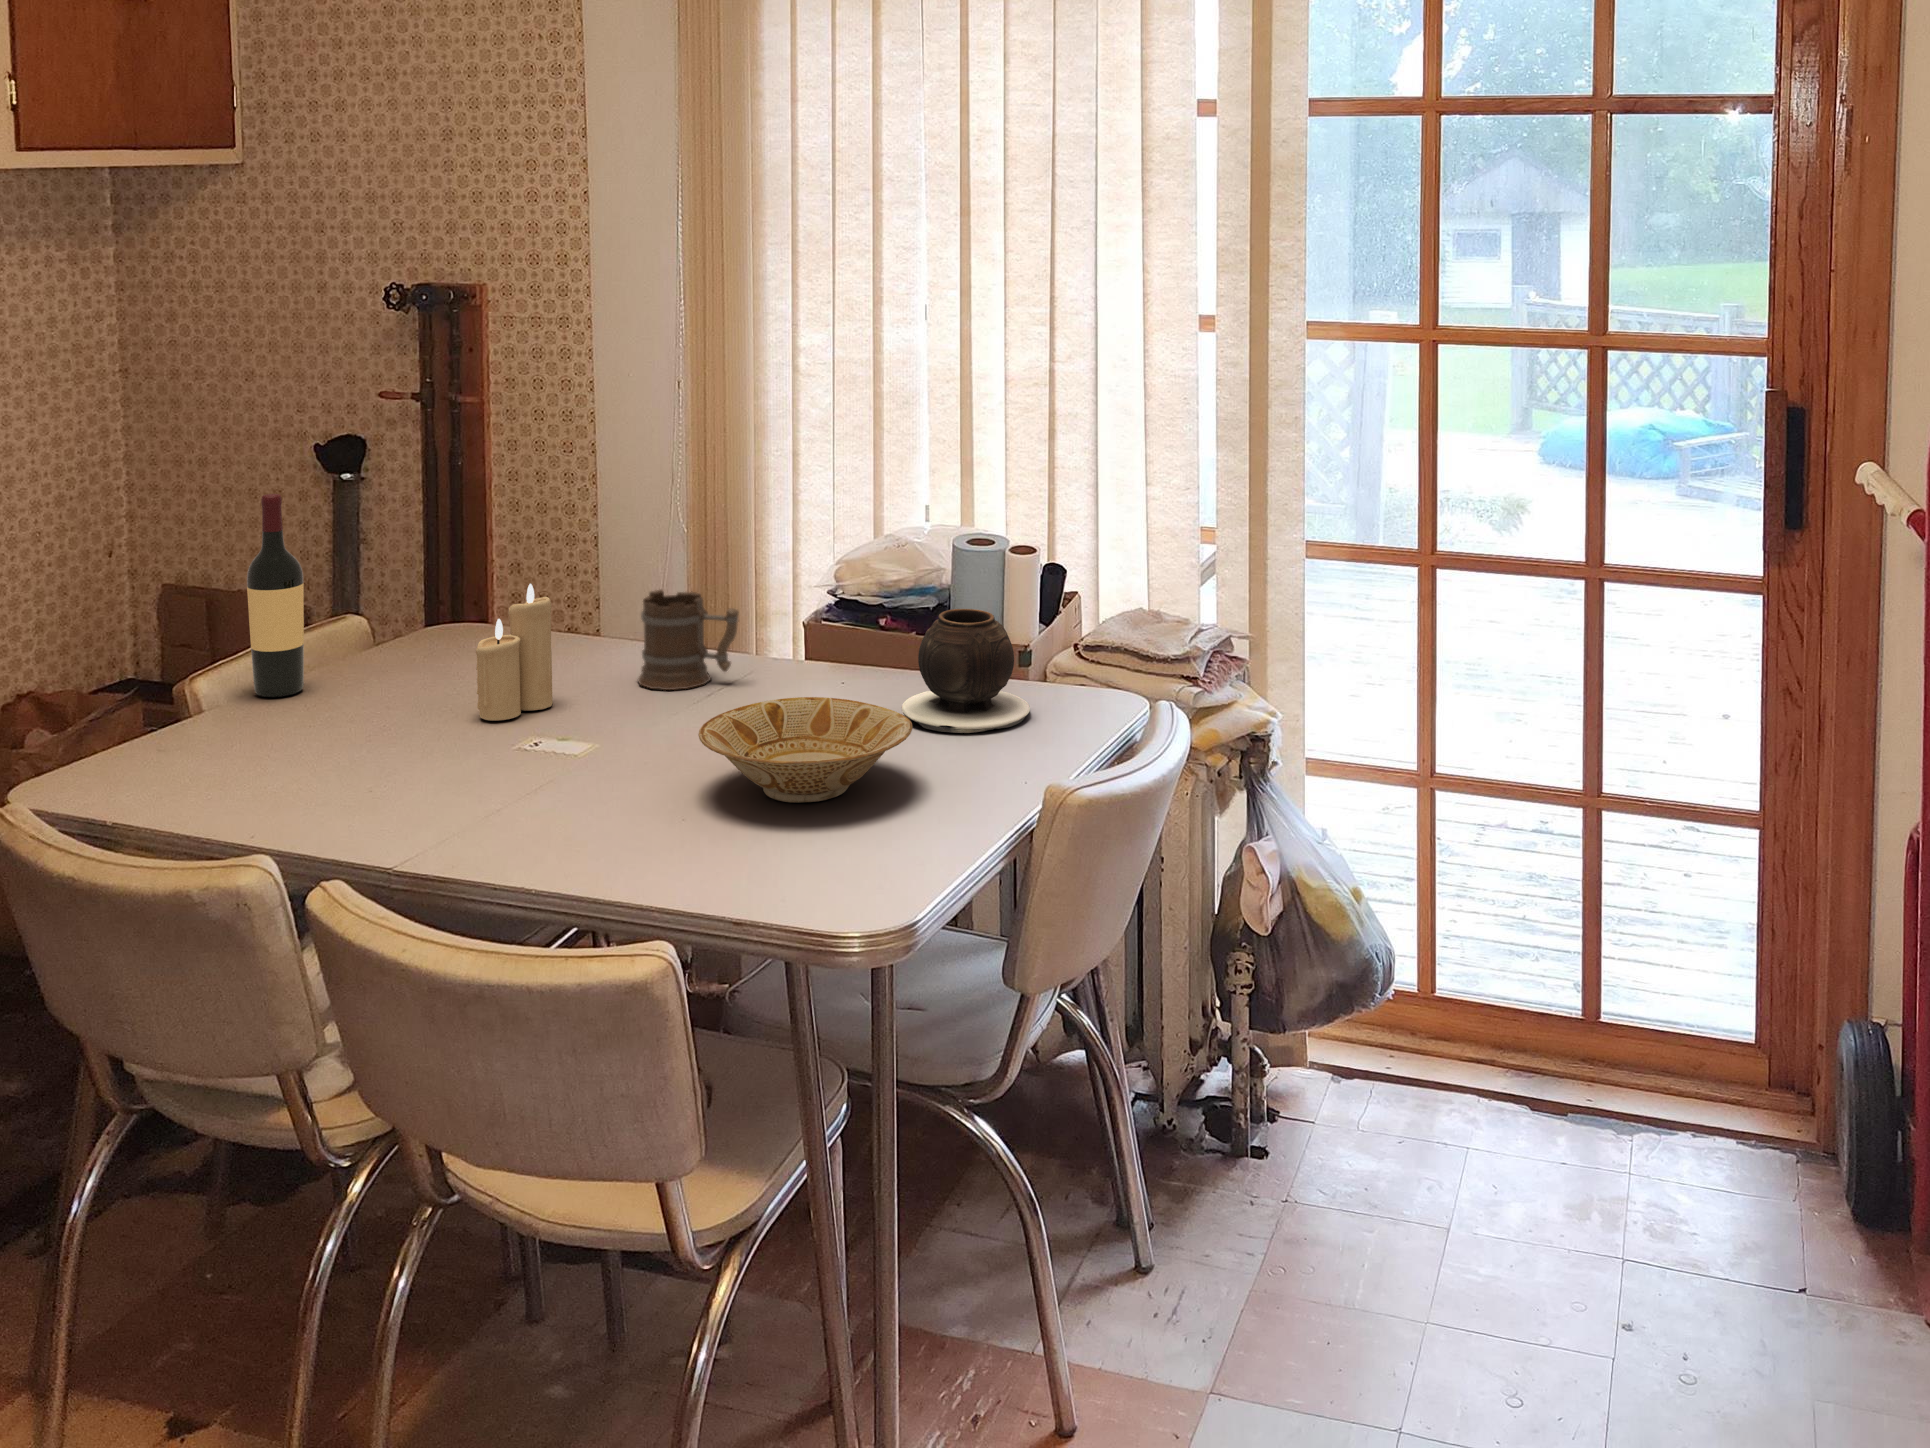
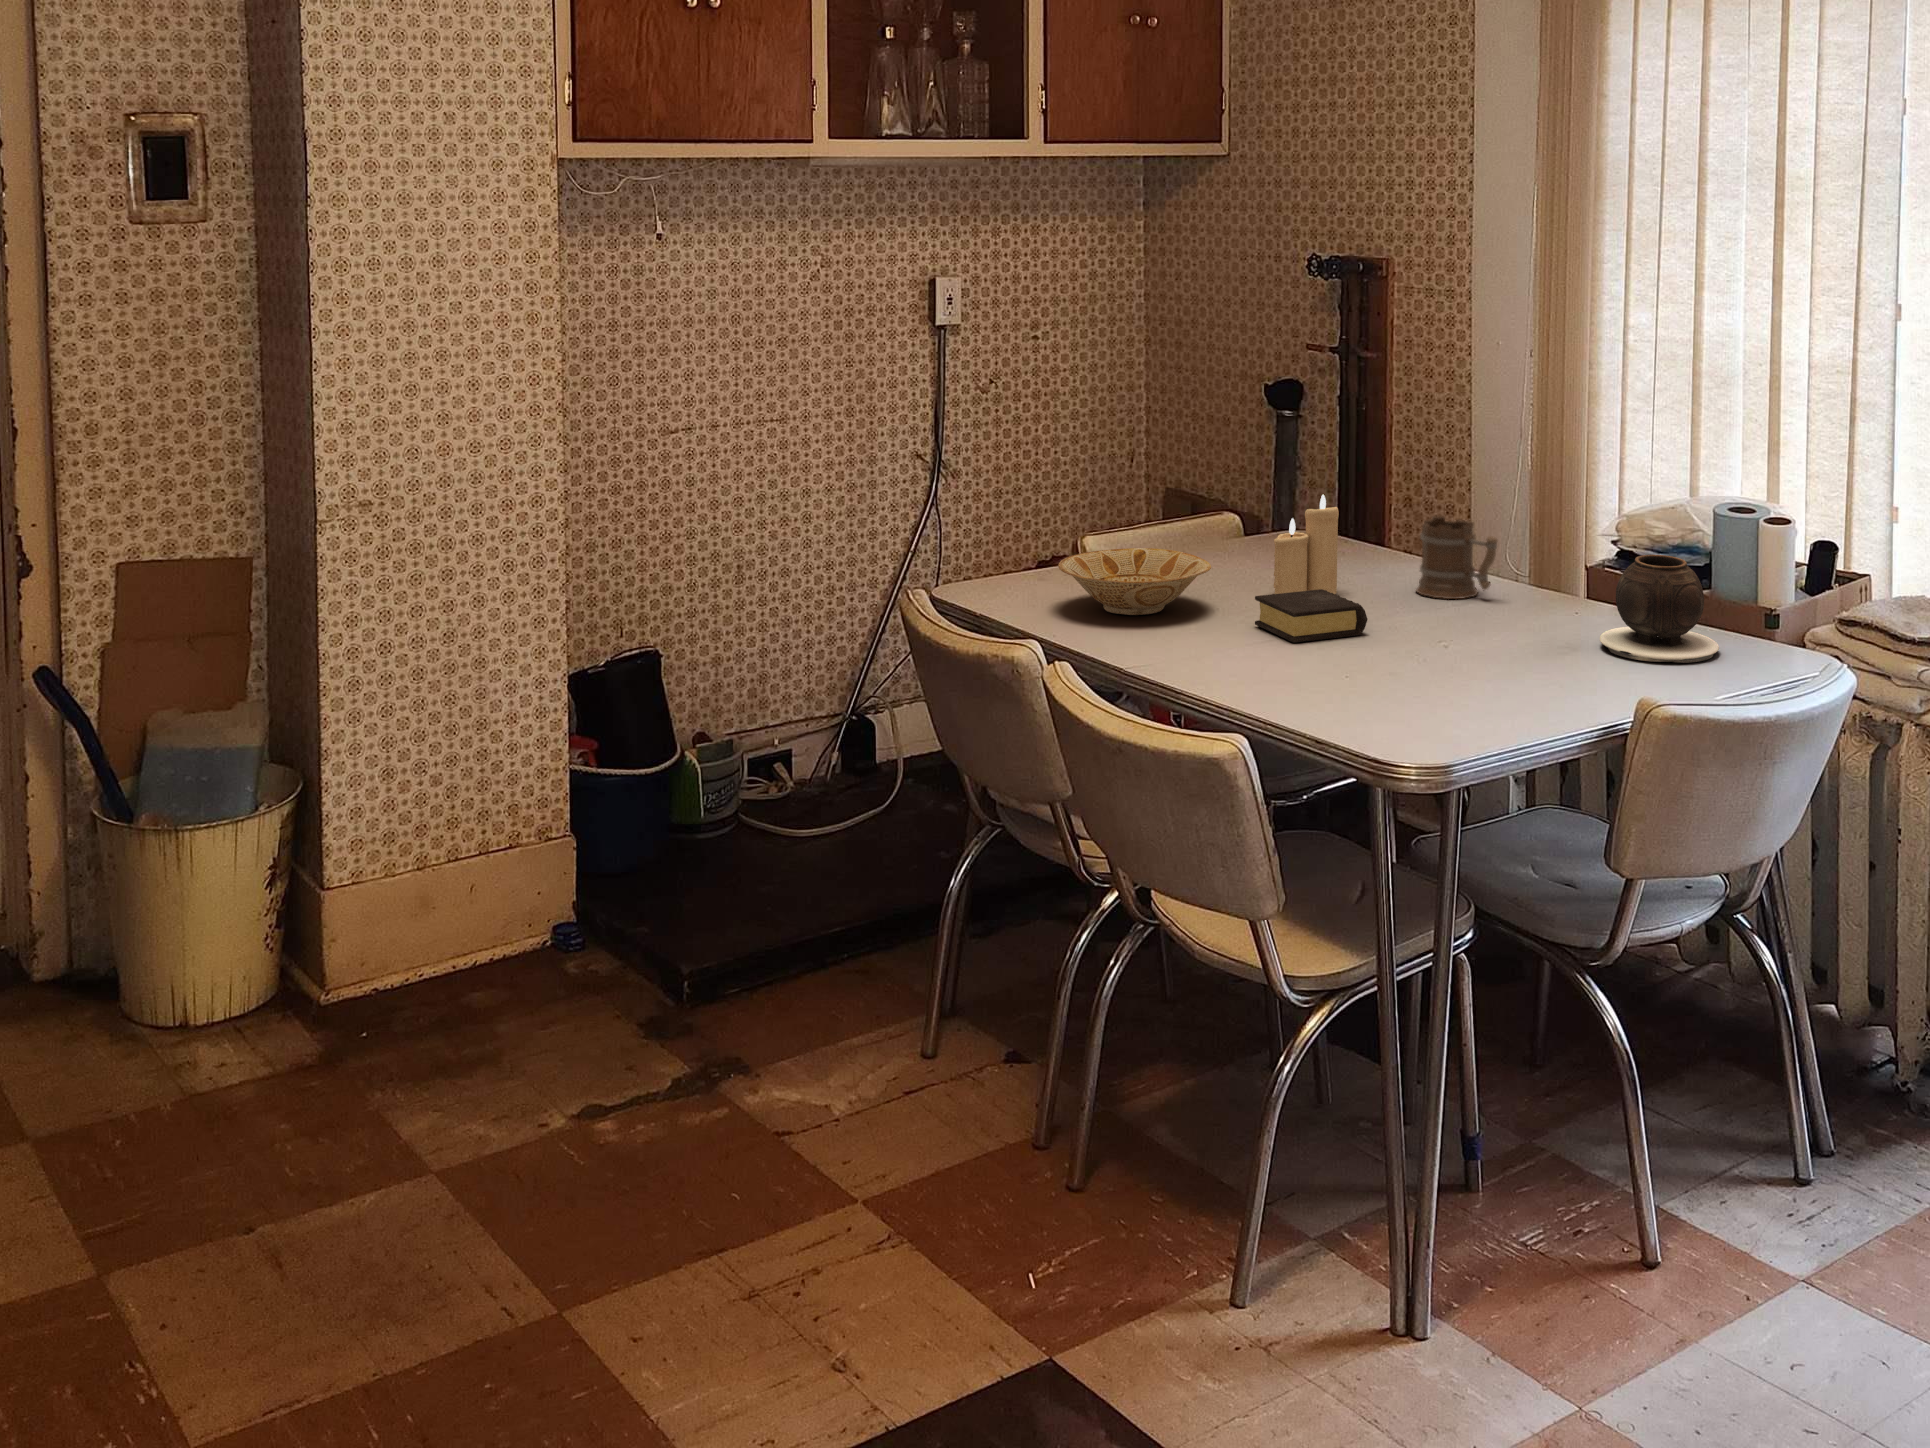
wine bottle: present [247,494,304,697] -> none [1135,407,1176,563]
bowl: present [698,697,913,803] -> present [1058,548,1211,615]
book: none [496,705,642,782] -> present [1255,589,1368,643]

